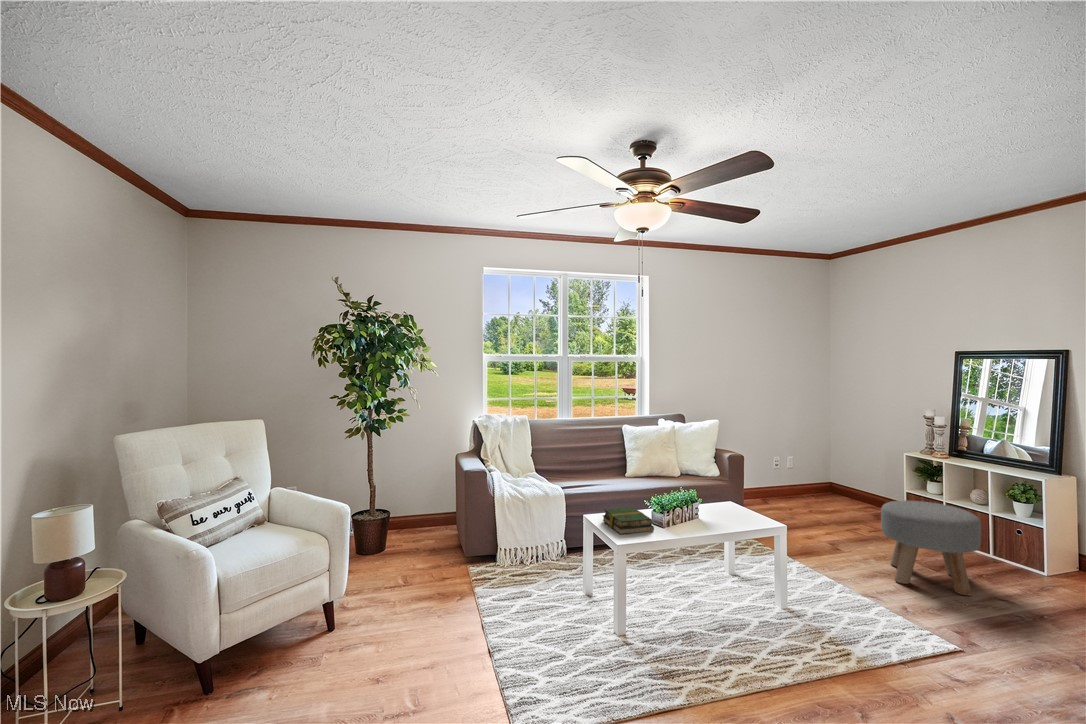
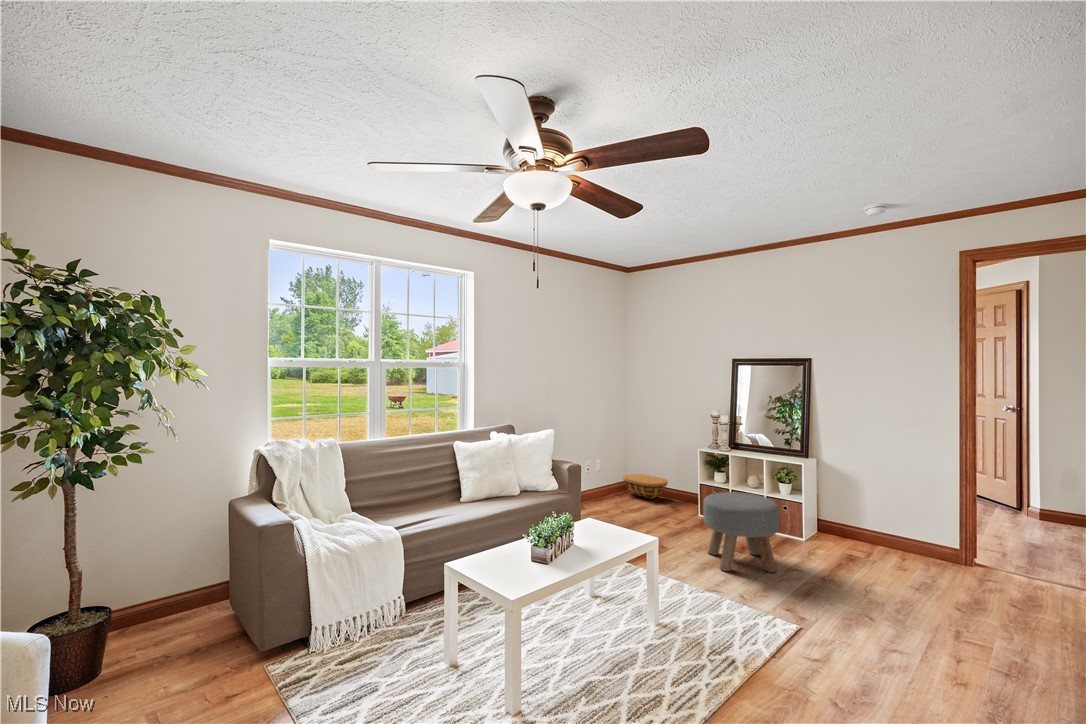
basket: none [824,477,878,506] -> present [623,474,668,499]
book: present [603,507,654,535] -> none [472,543,540,584]

